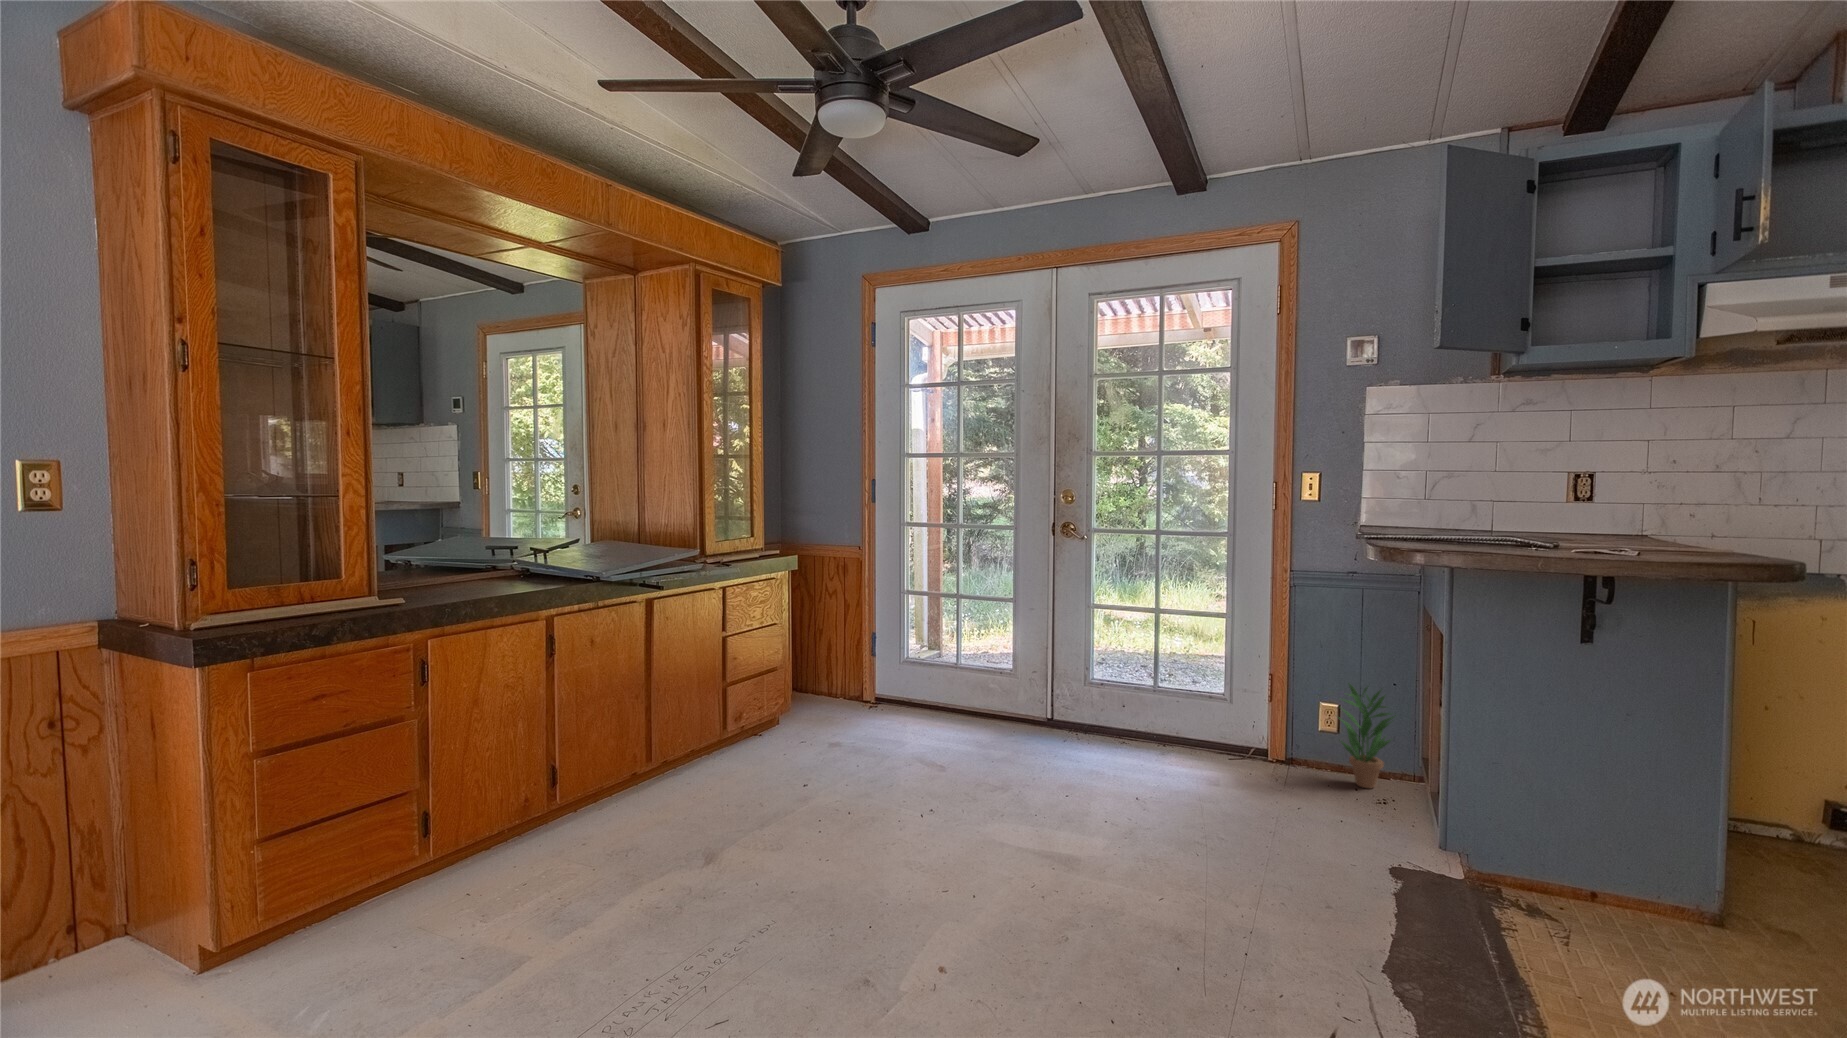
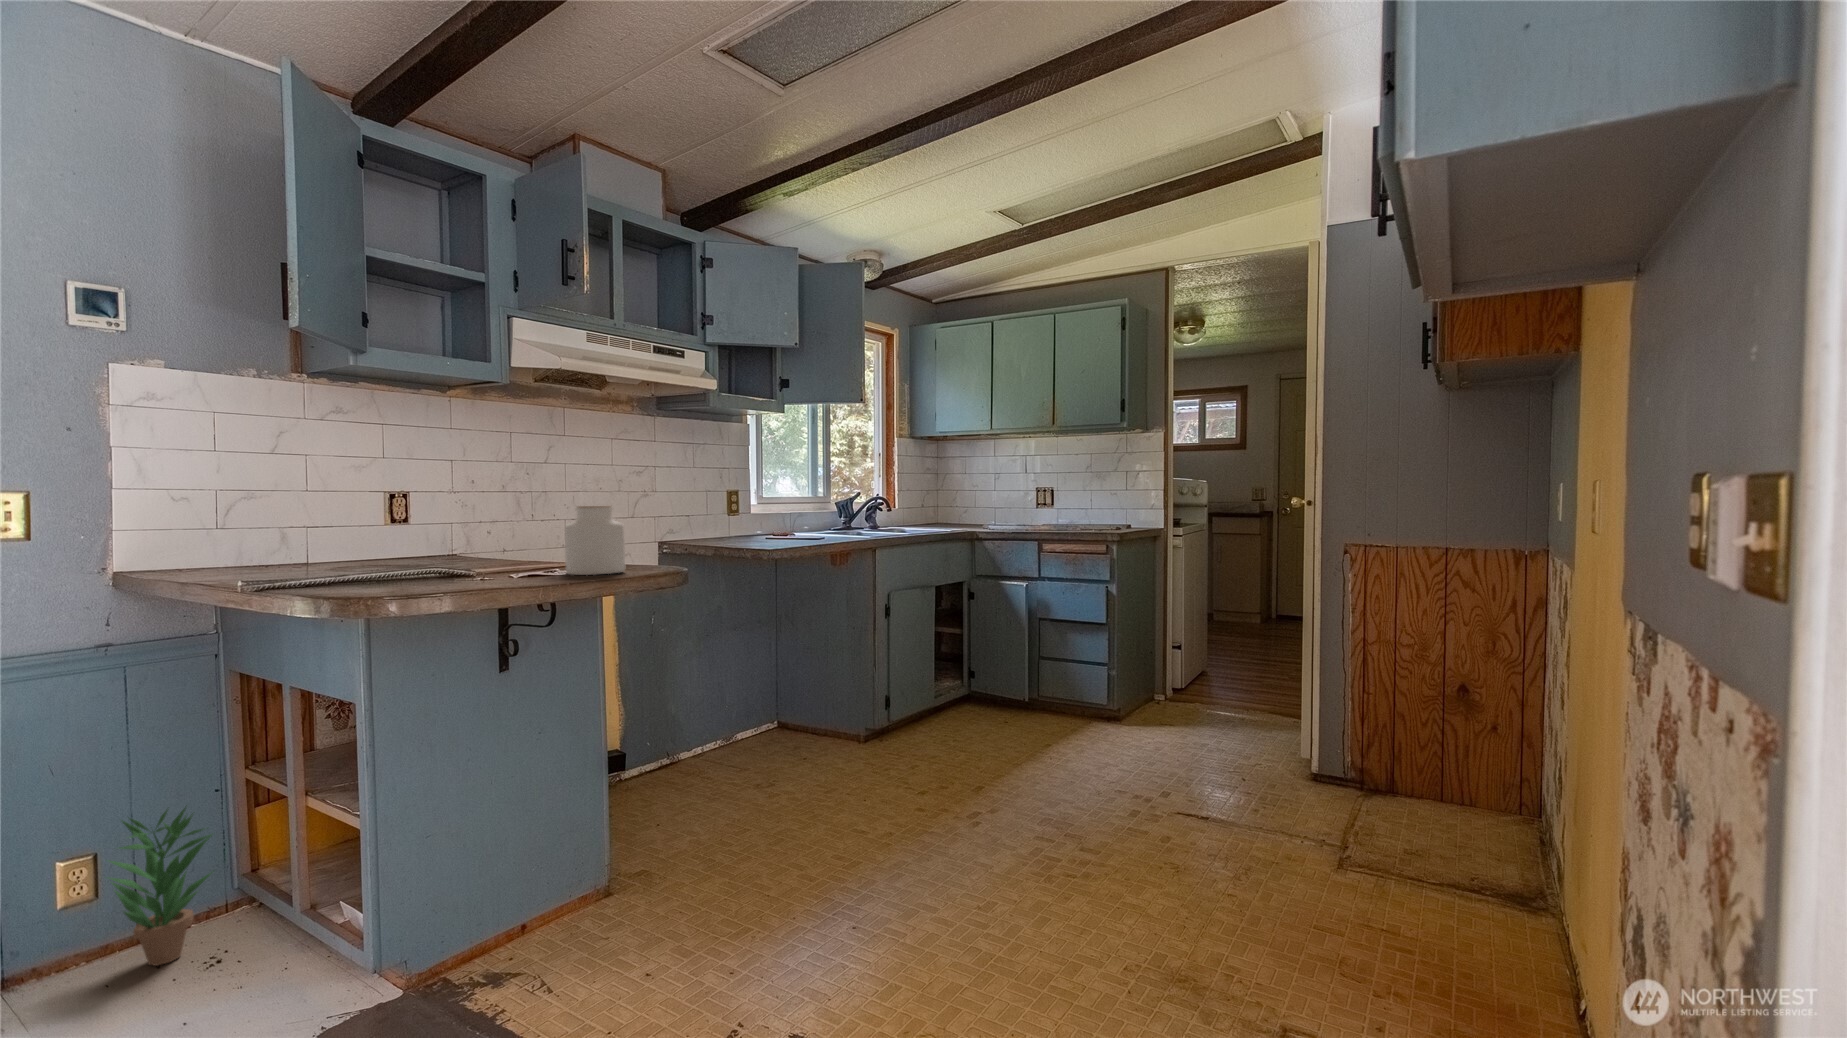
jar: none [1668,485,1756,562] -> present [565,506,625,575]

